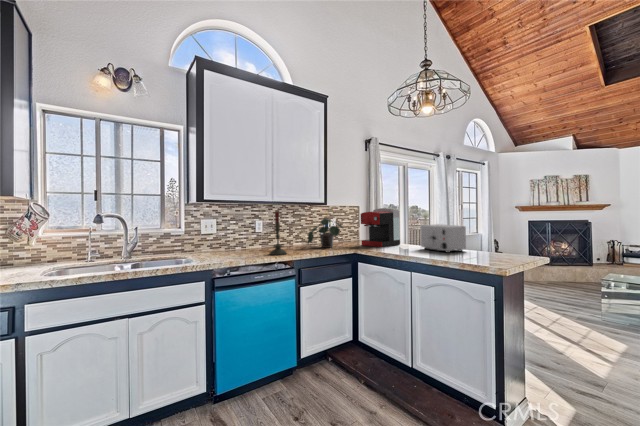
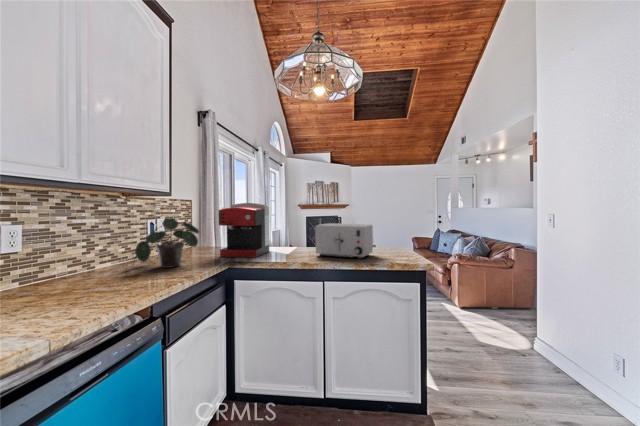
candle: present [270,212,287,255] -> none [66,200,115,306]

